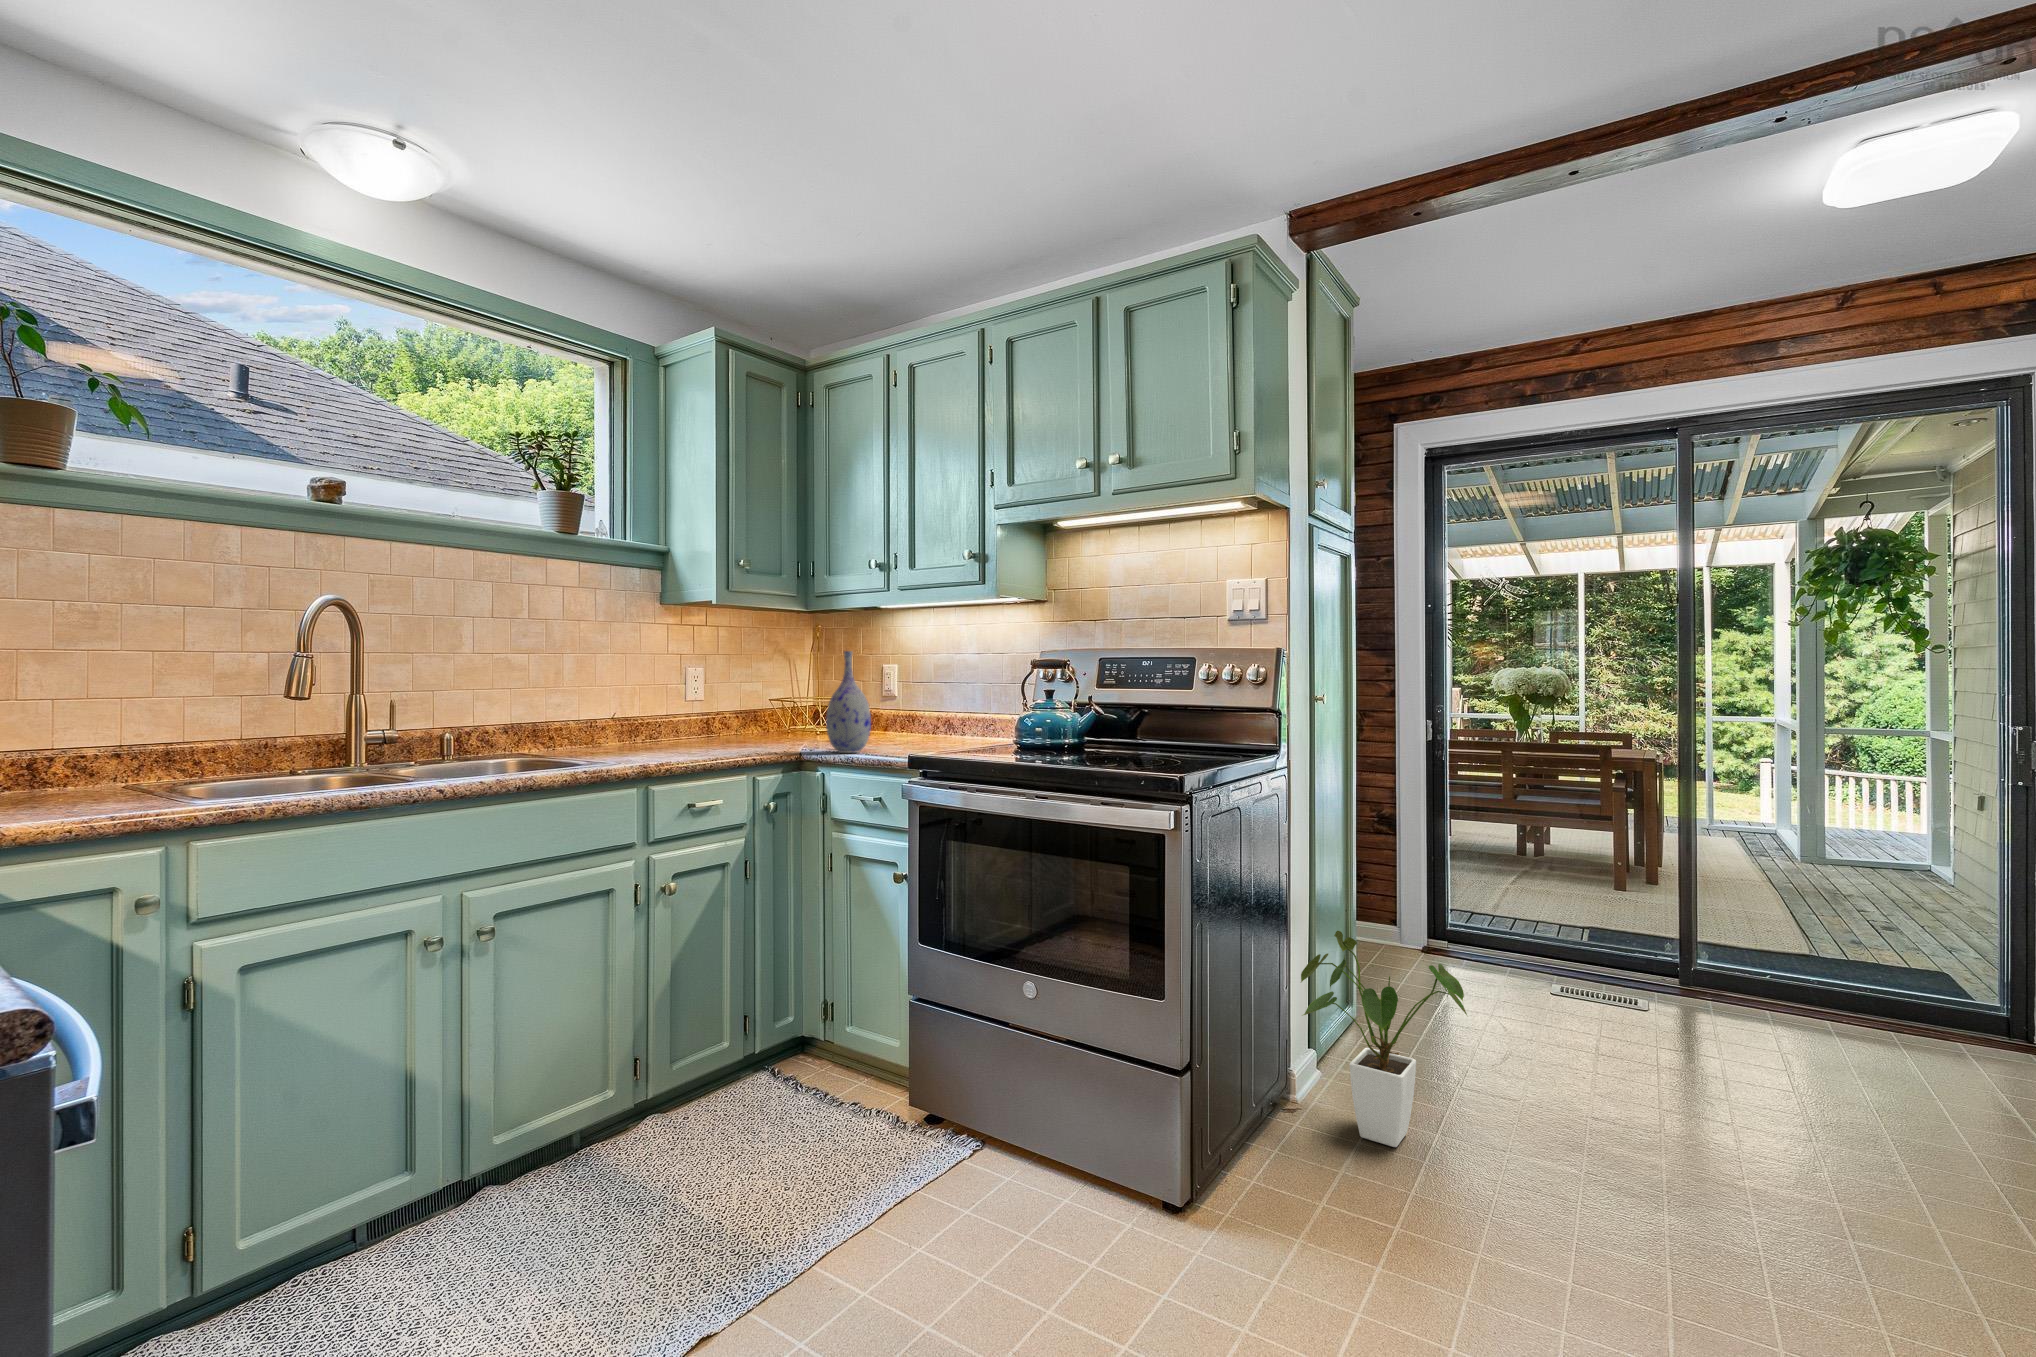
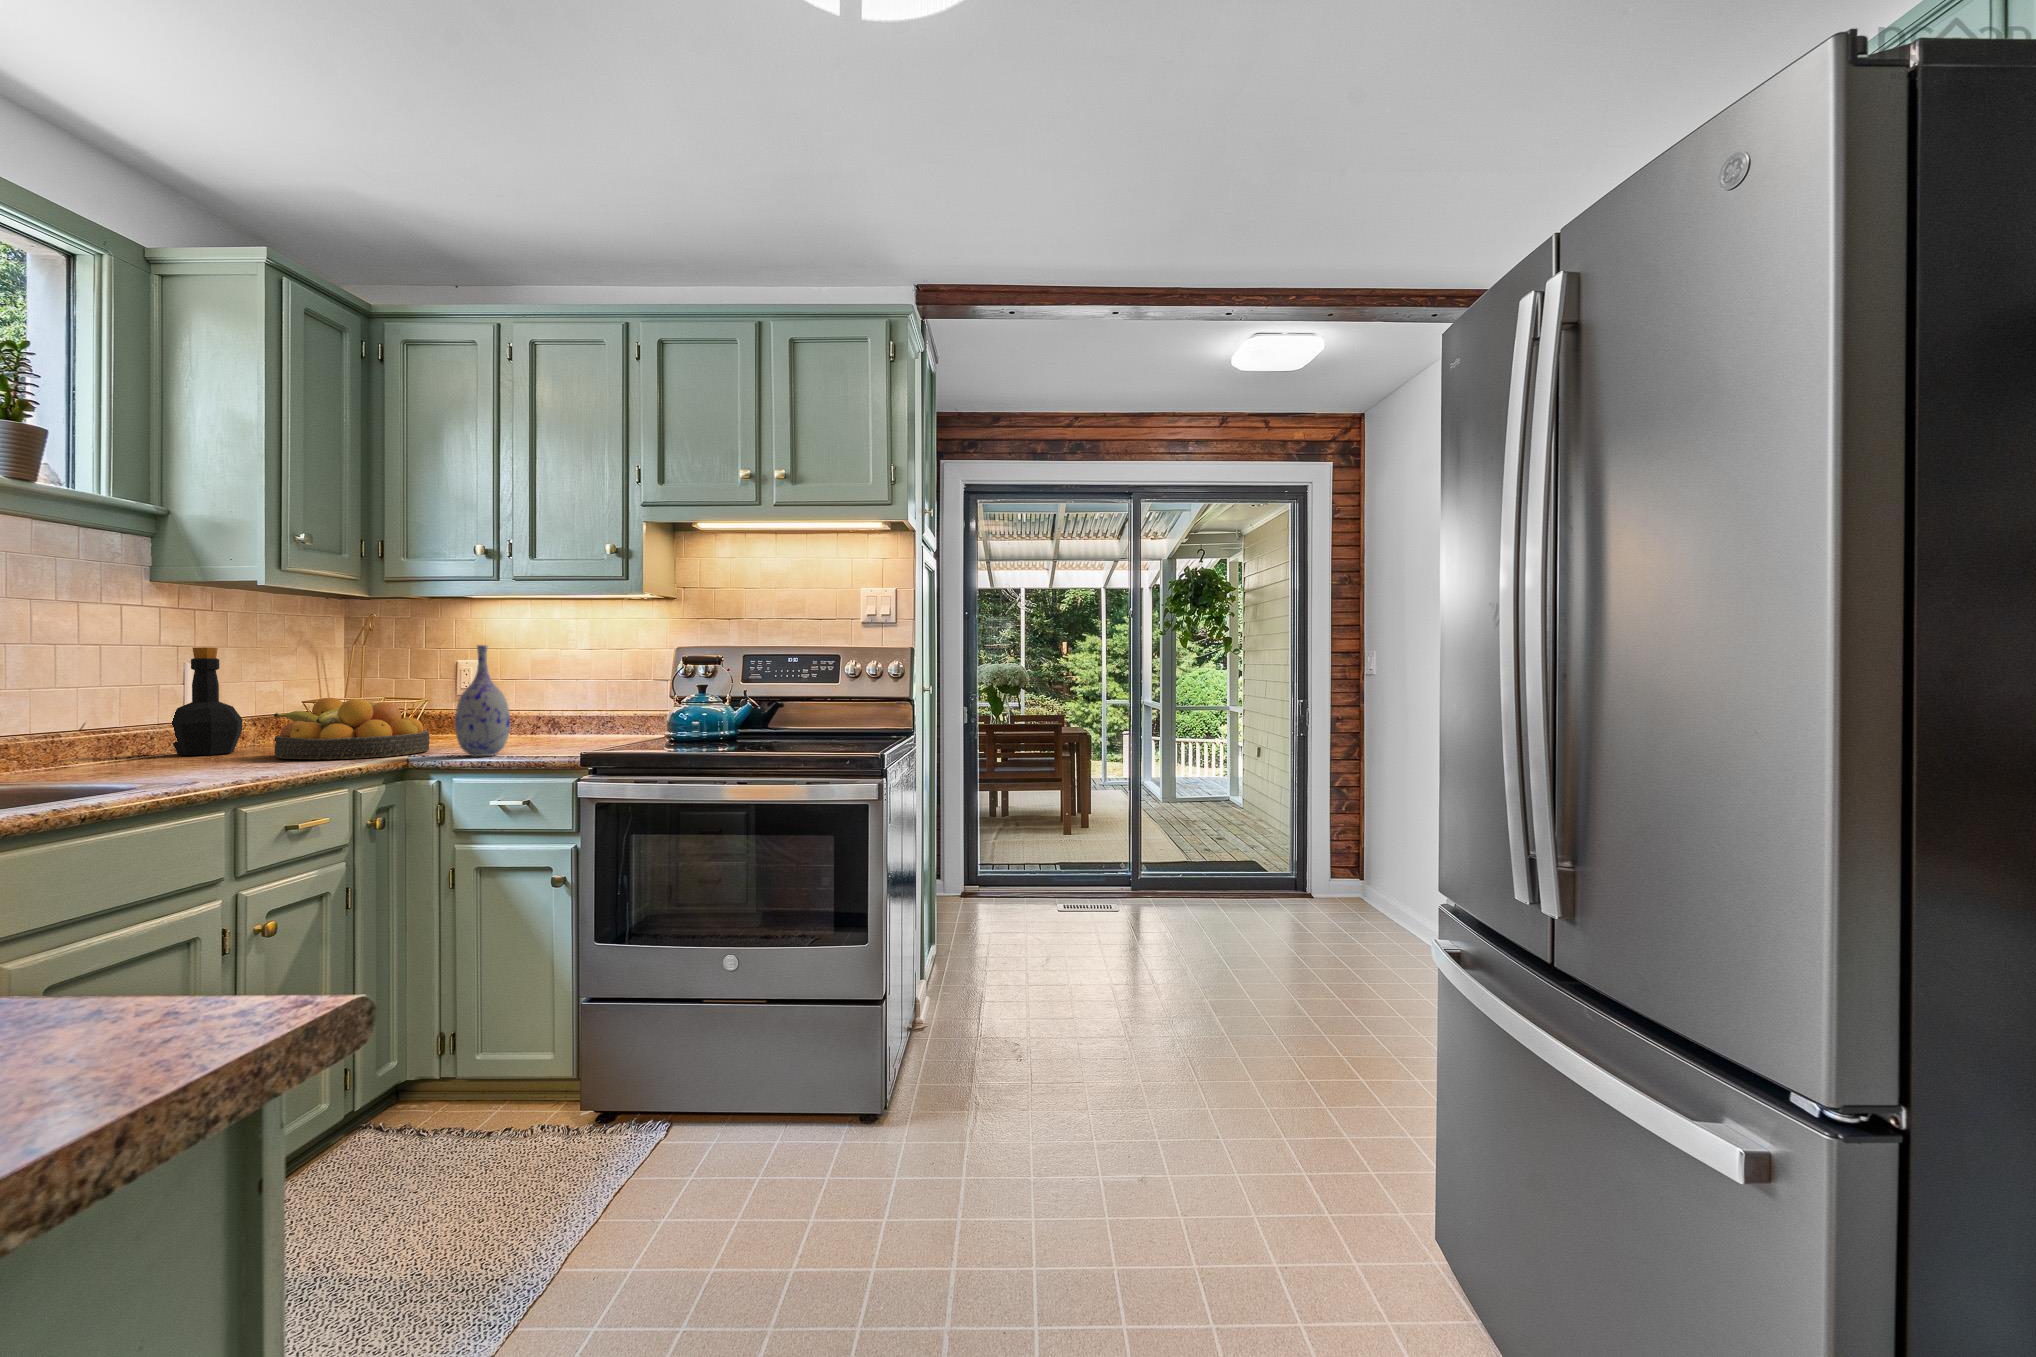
bottle: none [673,657,720,742] -> present [172,647,243,755]
fruit bowl: none [718,698,830,750] -> present [274,698,430,759]
house plant: present [1301,931,1467,1147] -> none [931,880,1060,1039]

